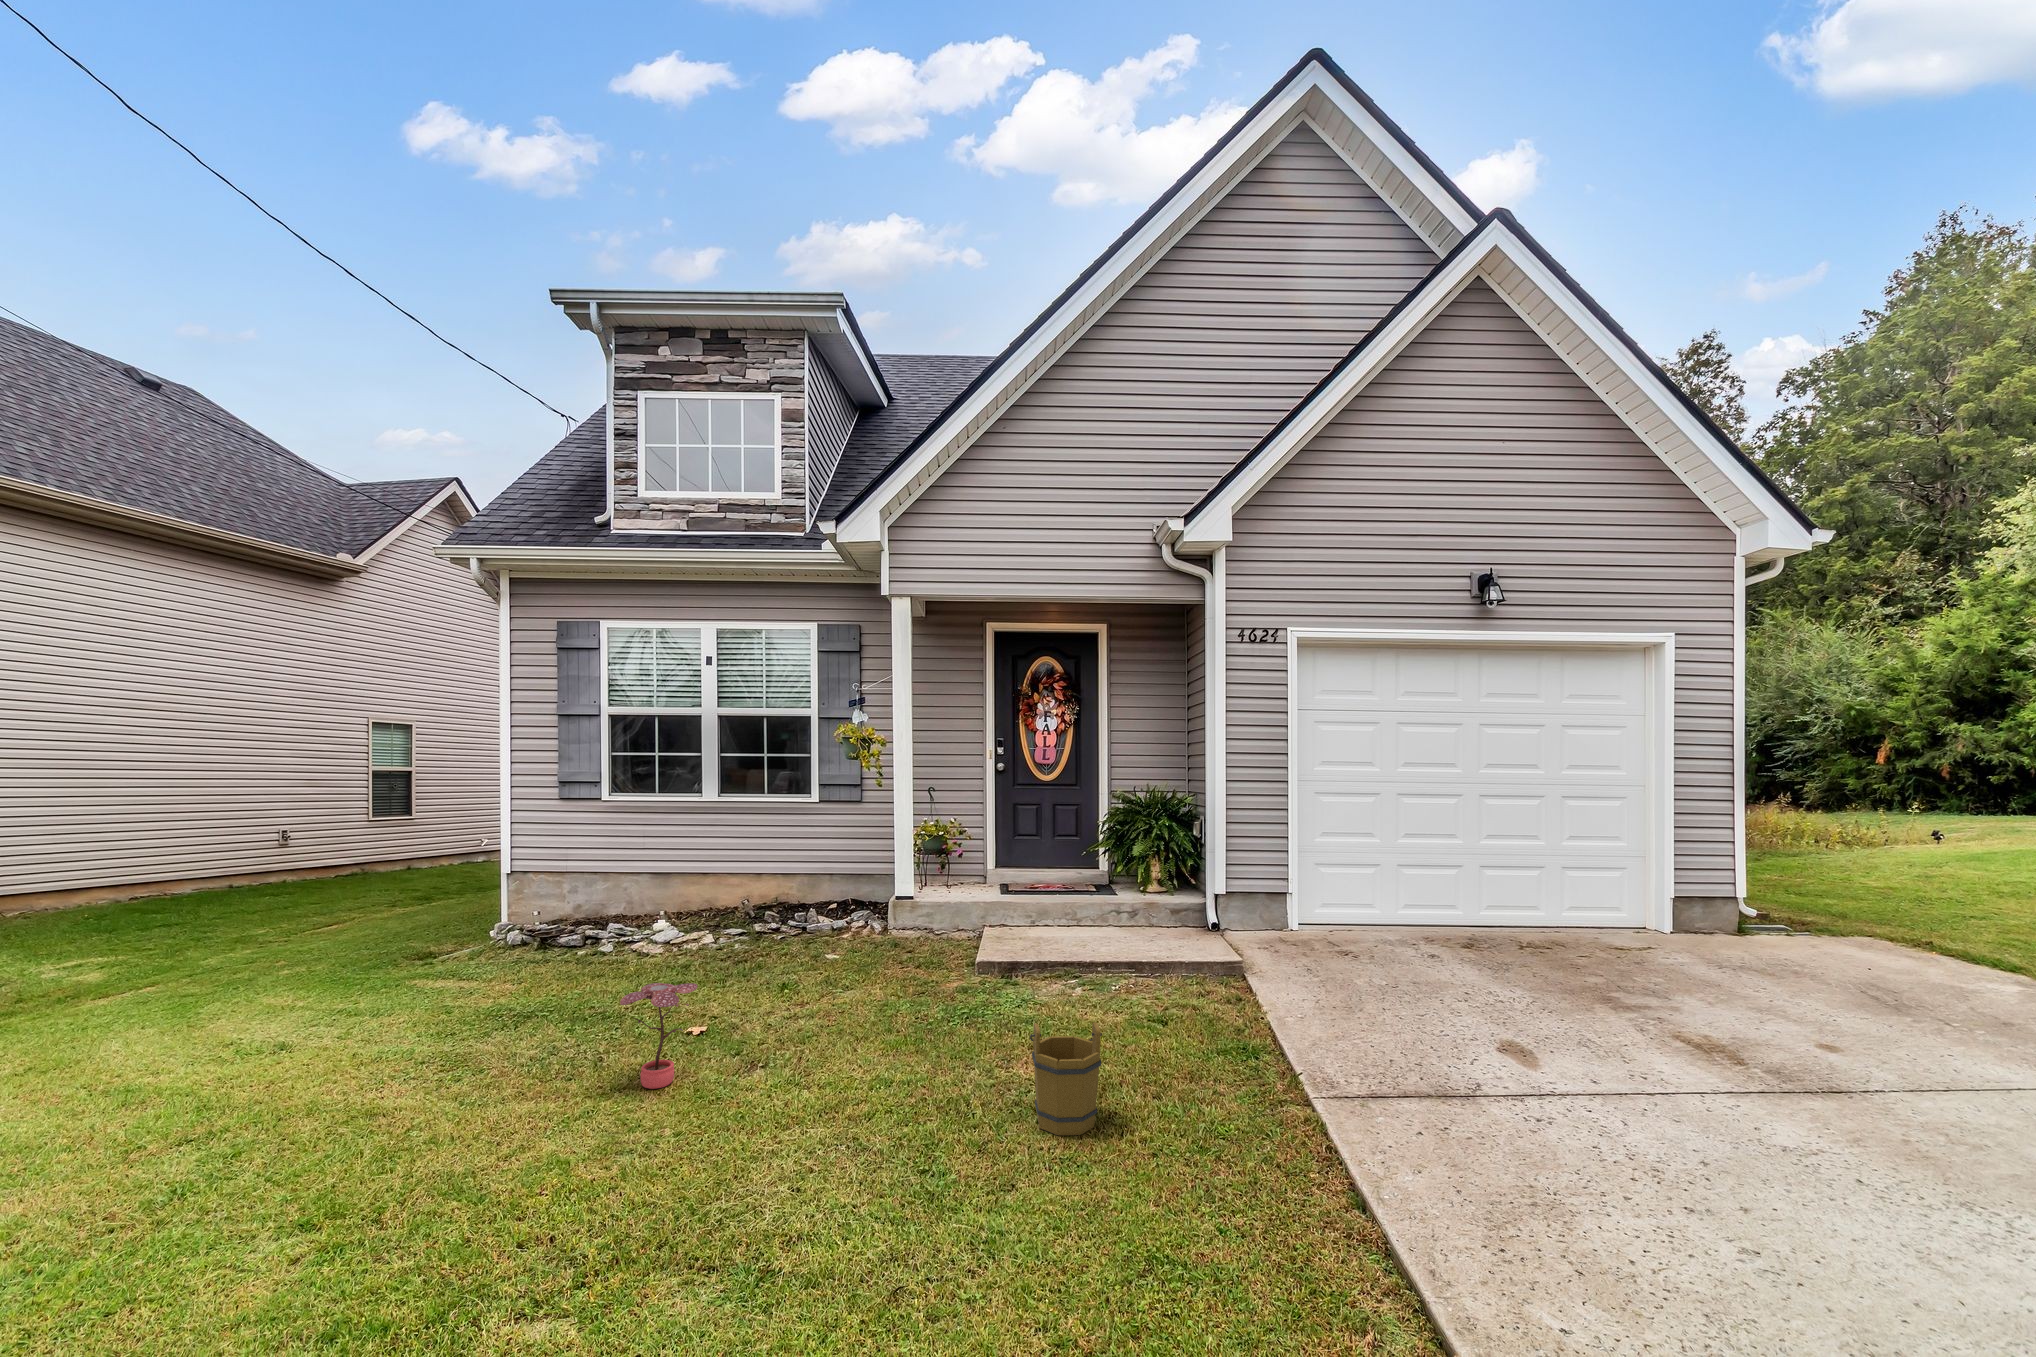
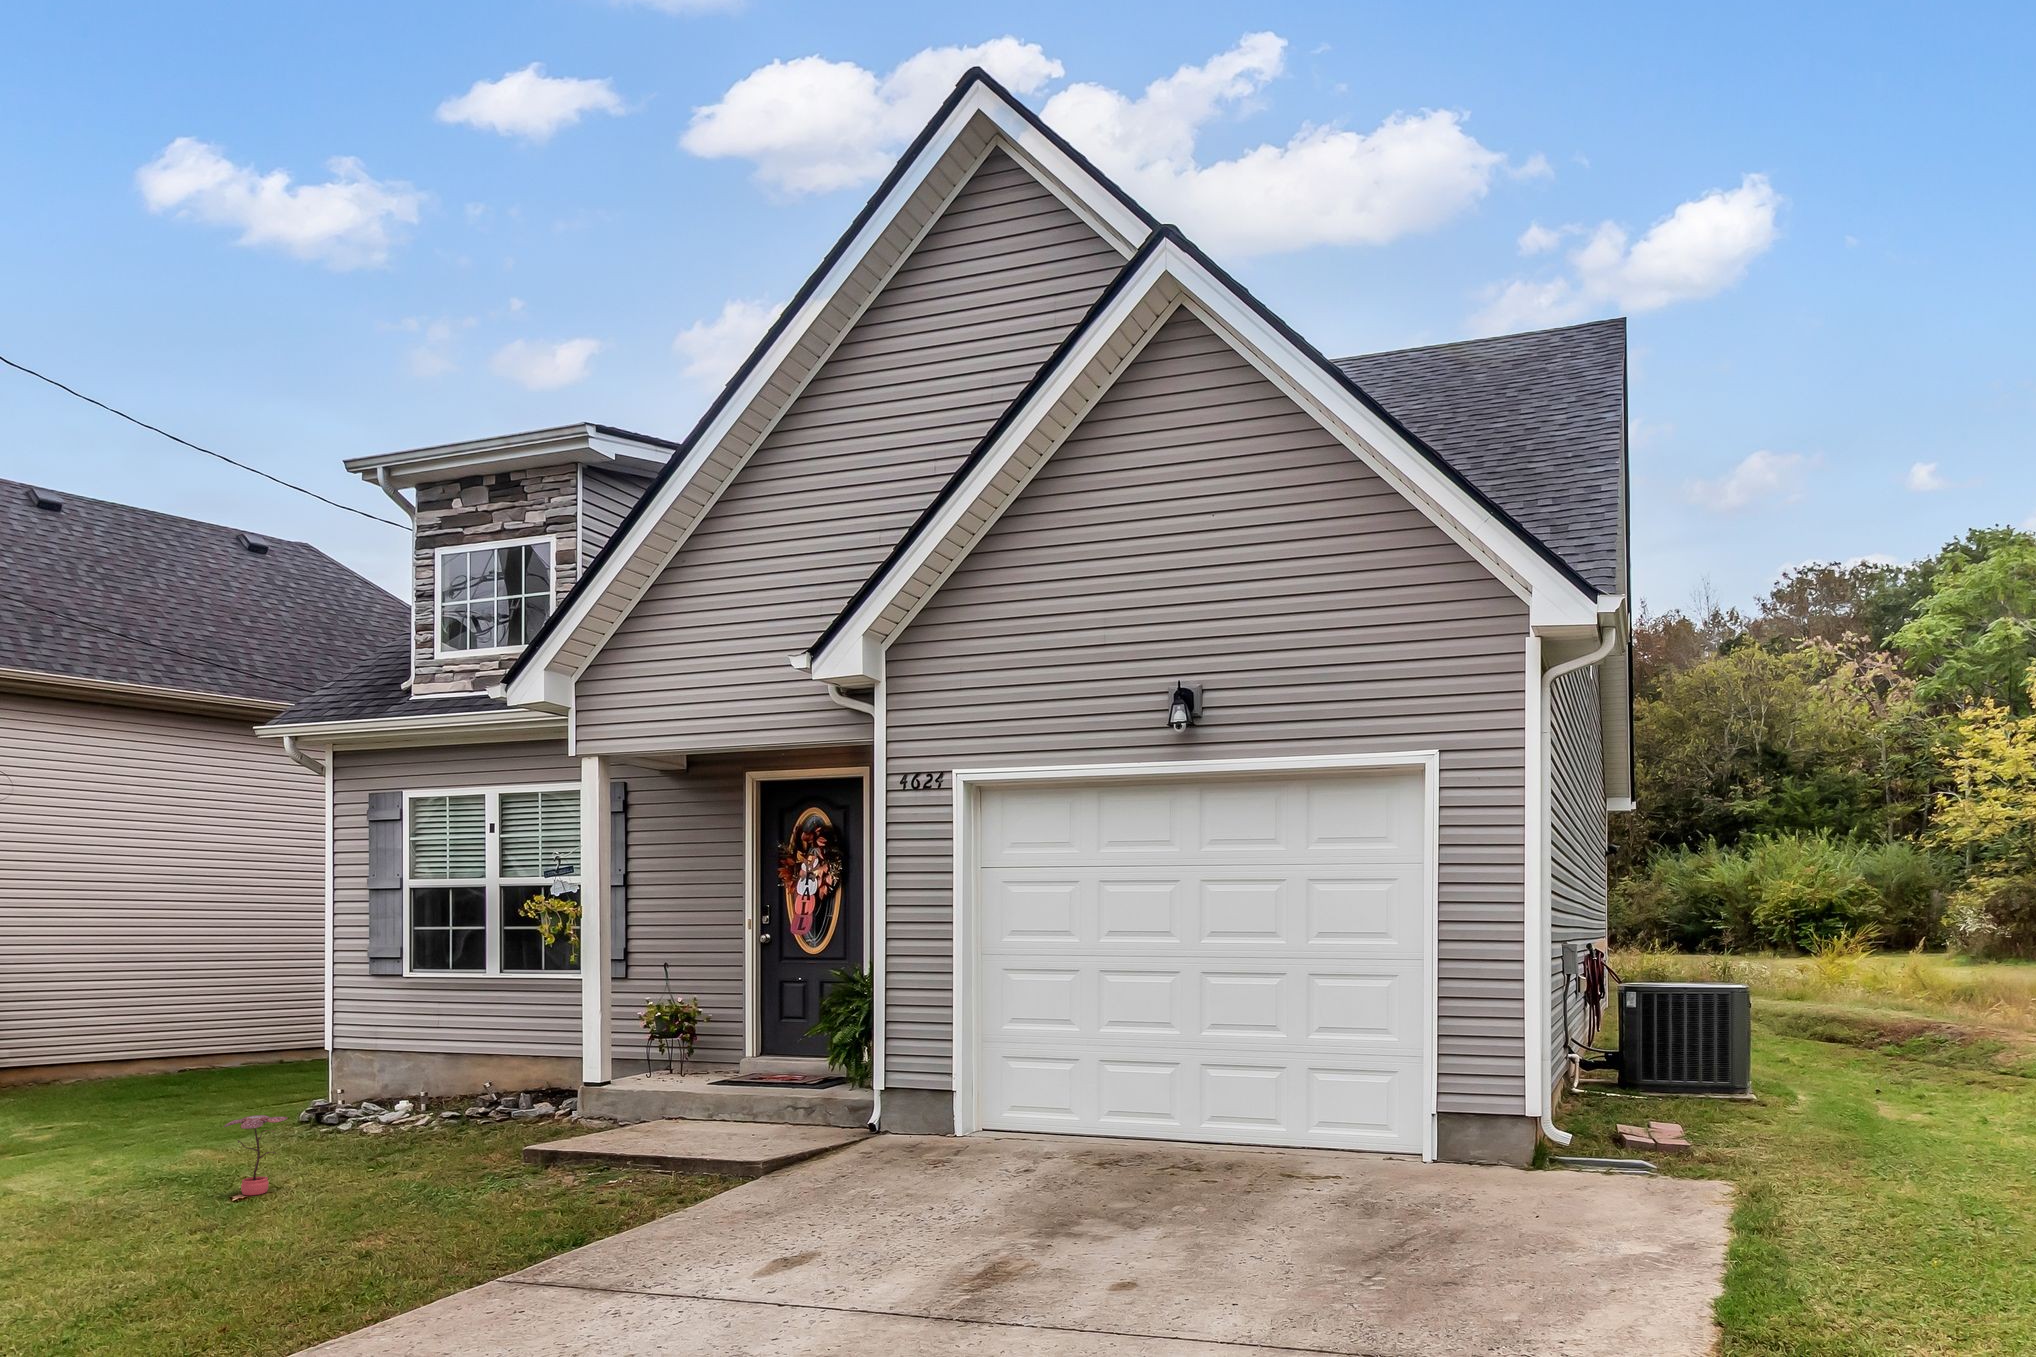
bucket: present [1030,1022,1102,1135] -> none [433,1141,496,1225]

